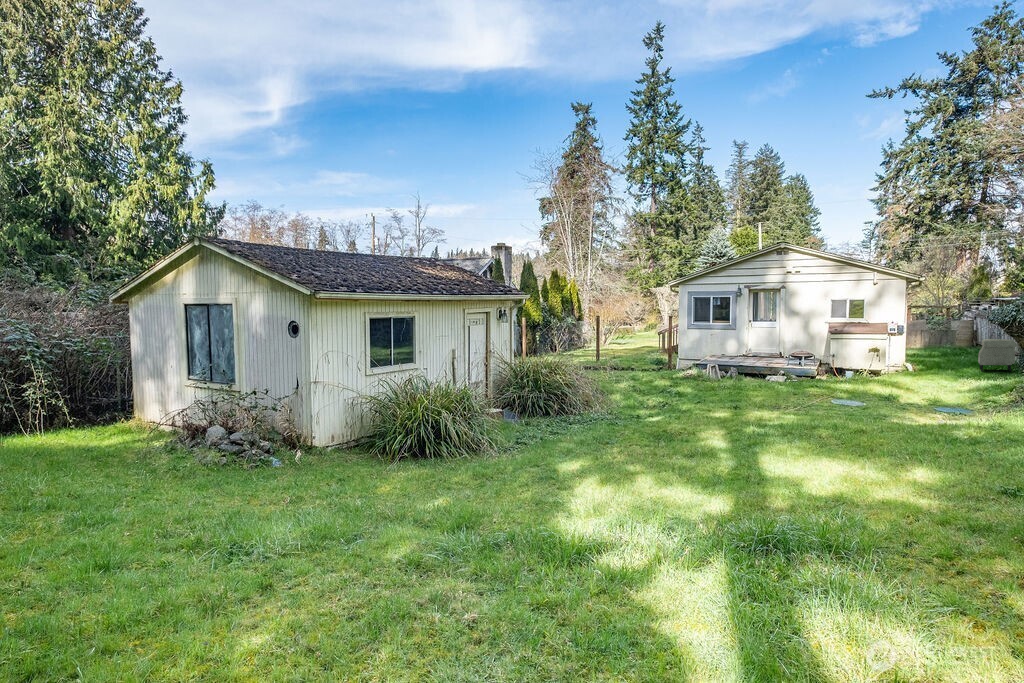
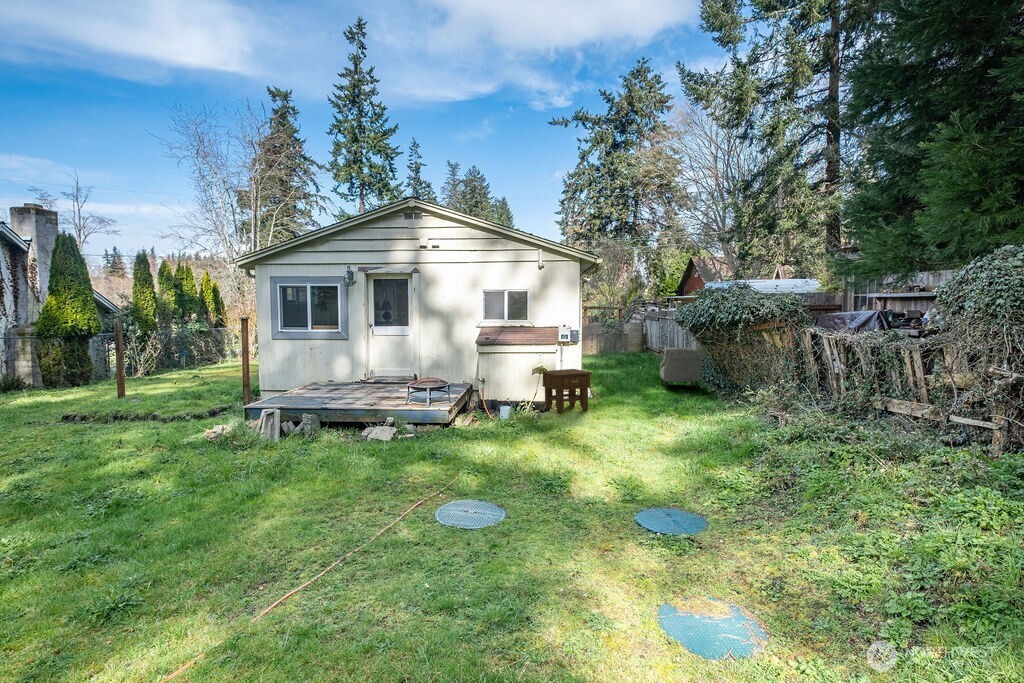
side table: none [875,352,915,380] -> present [542,369,592,414]

